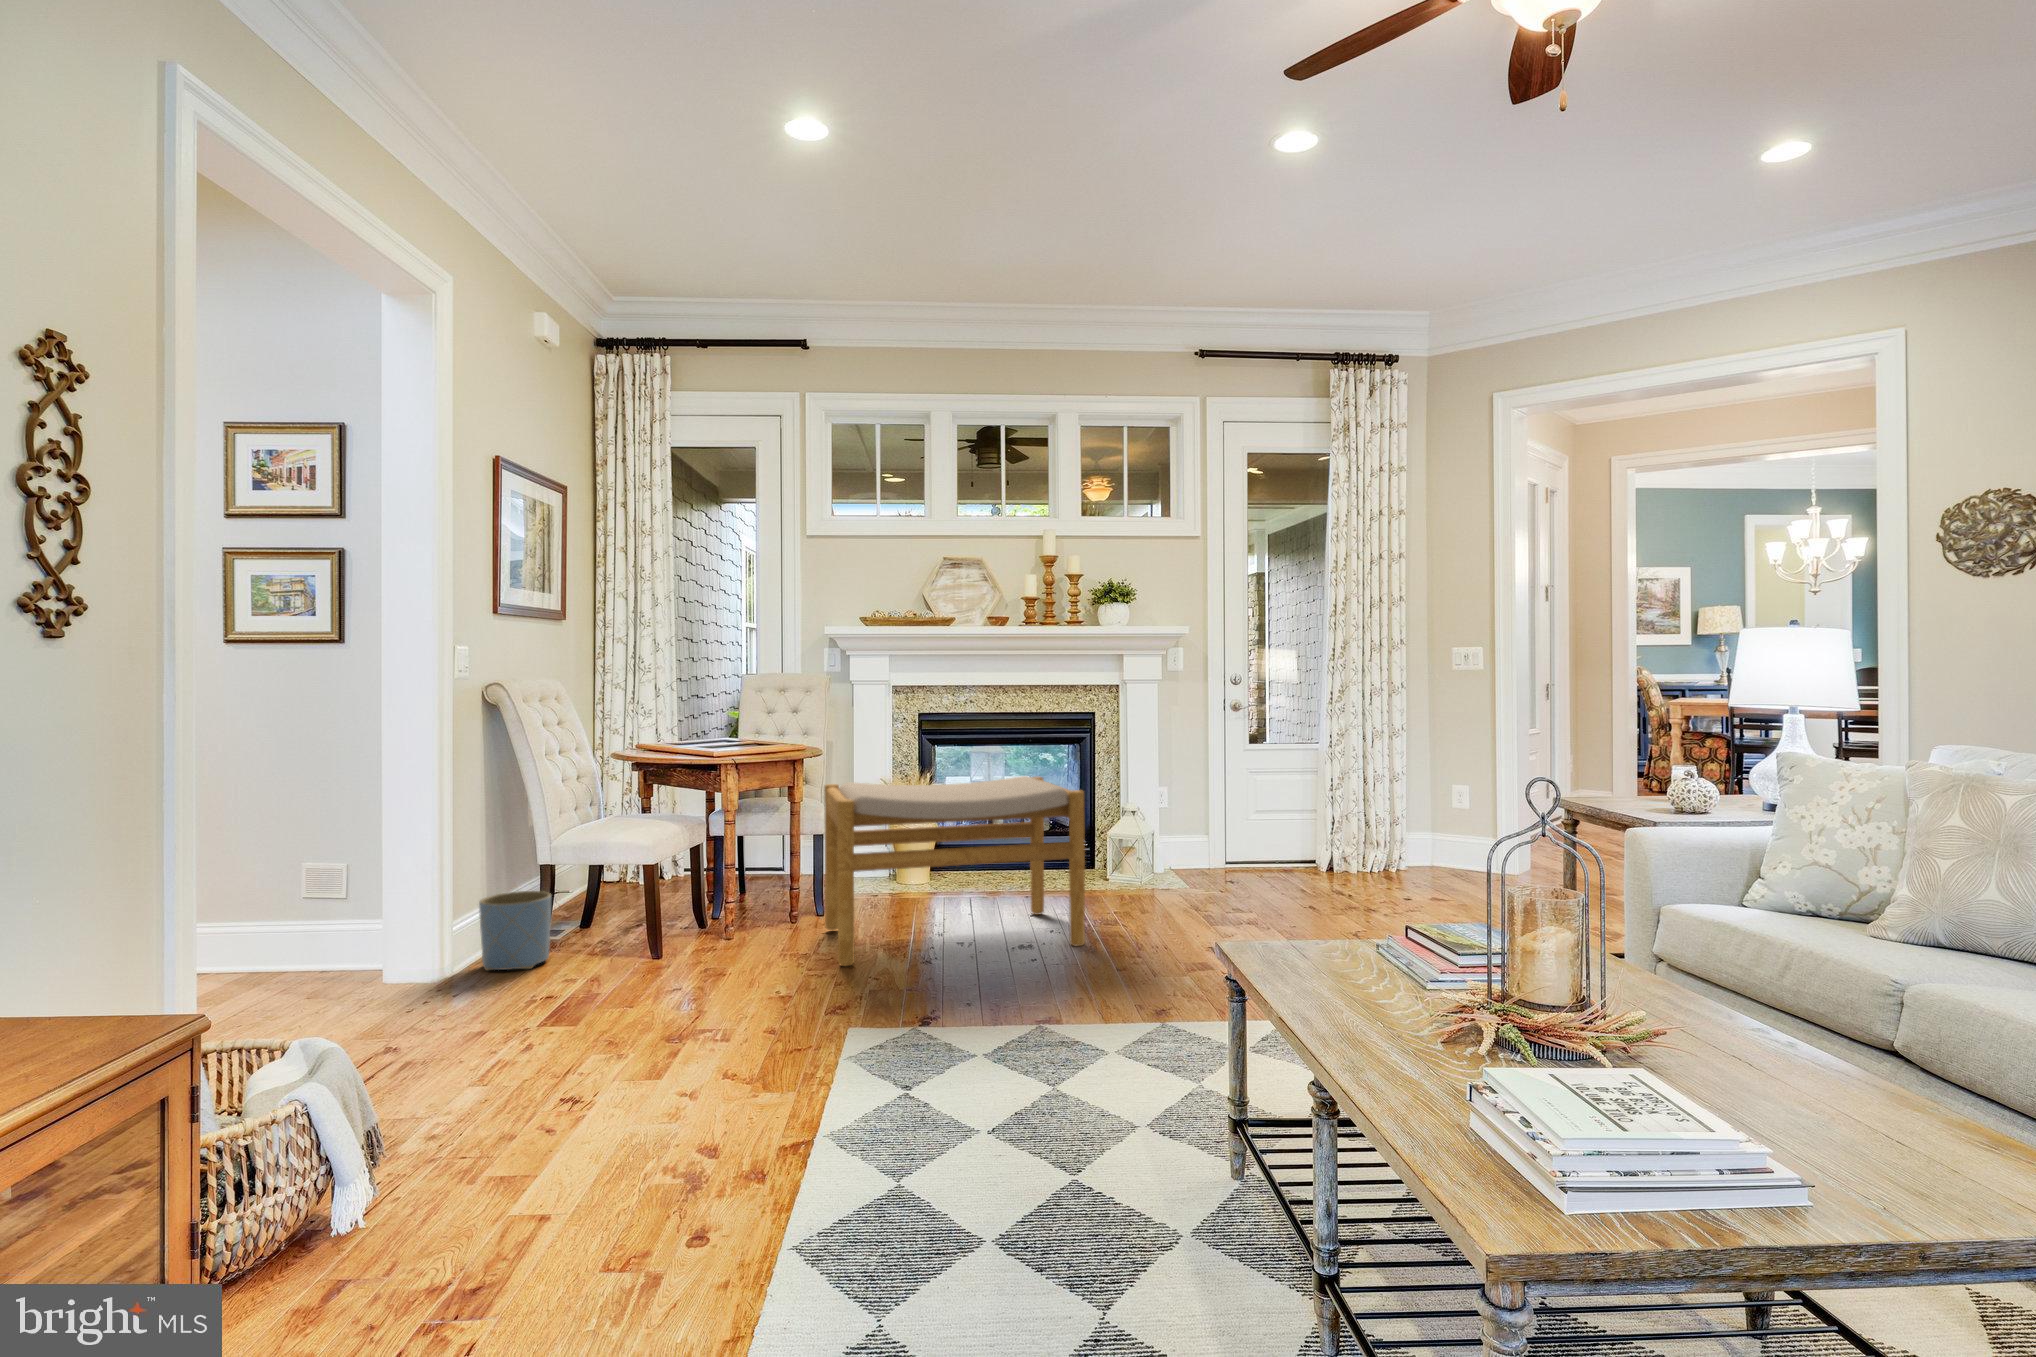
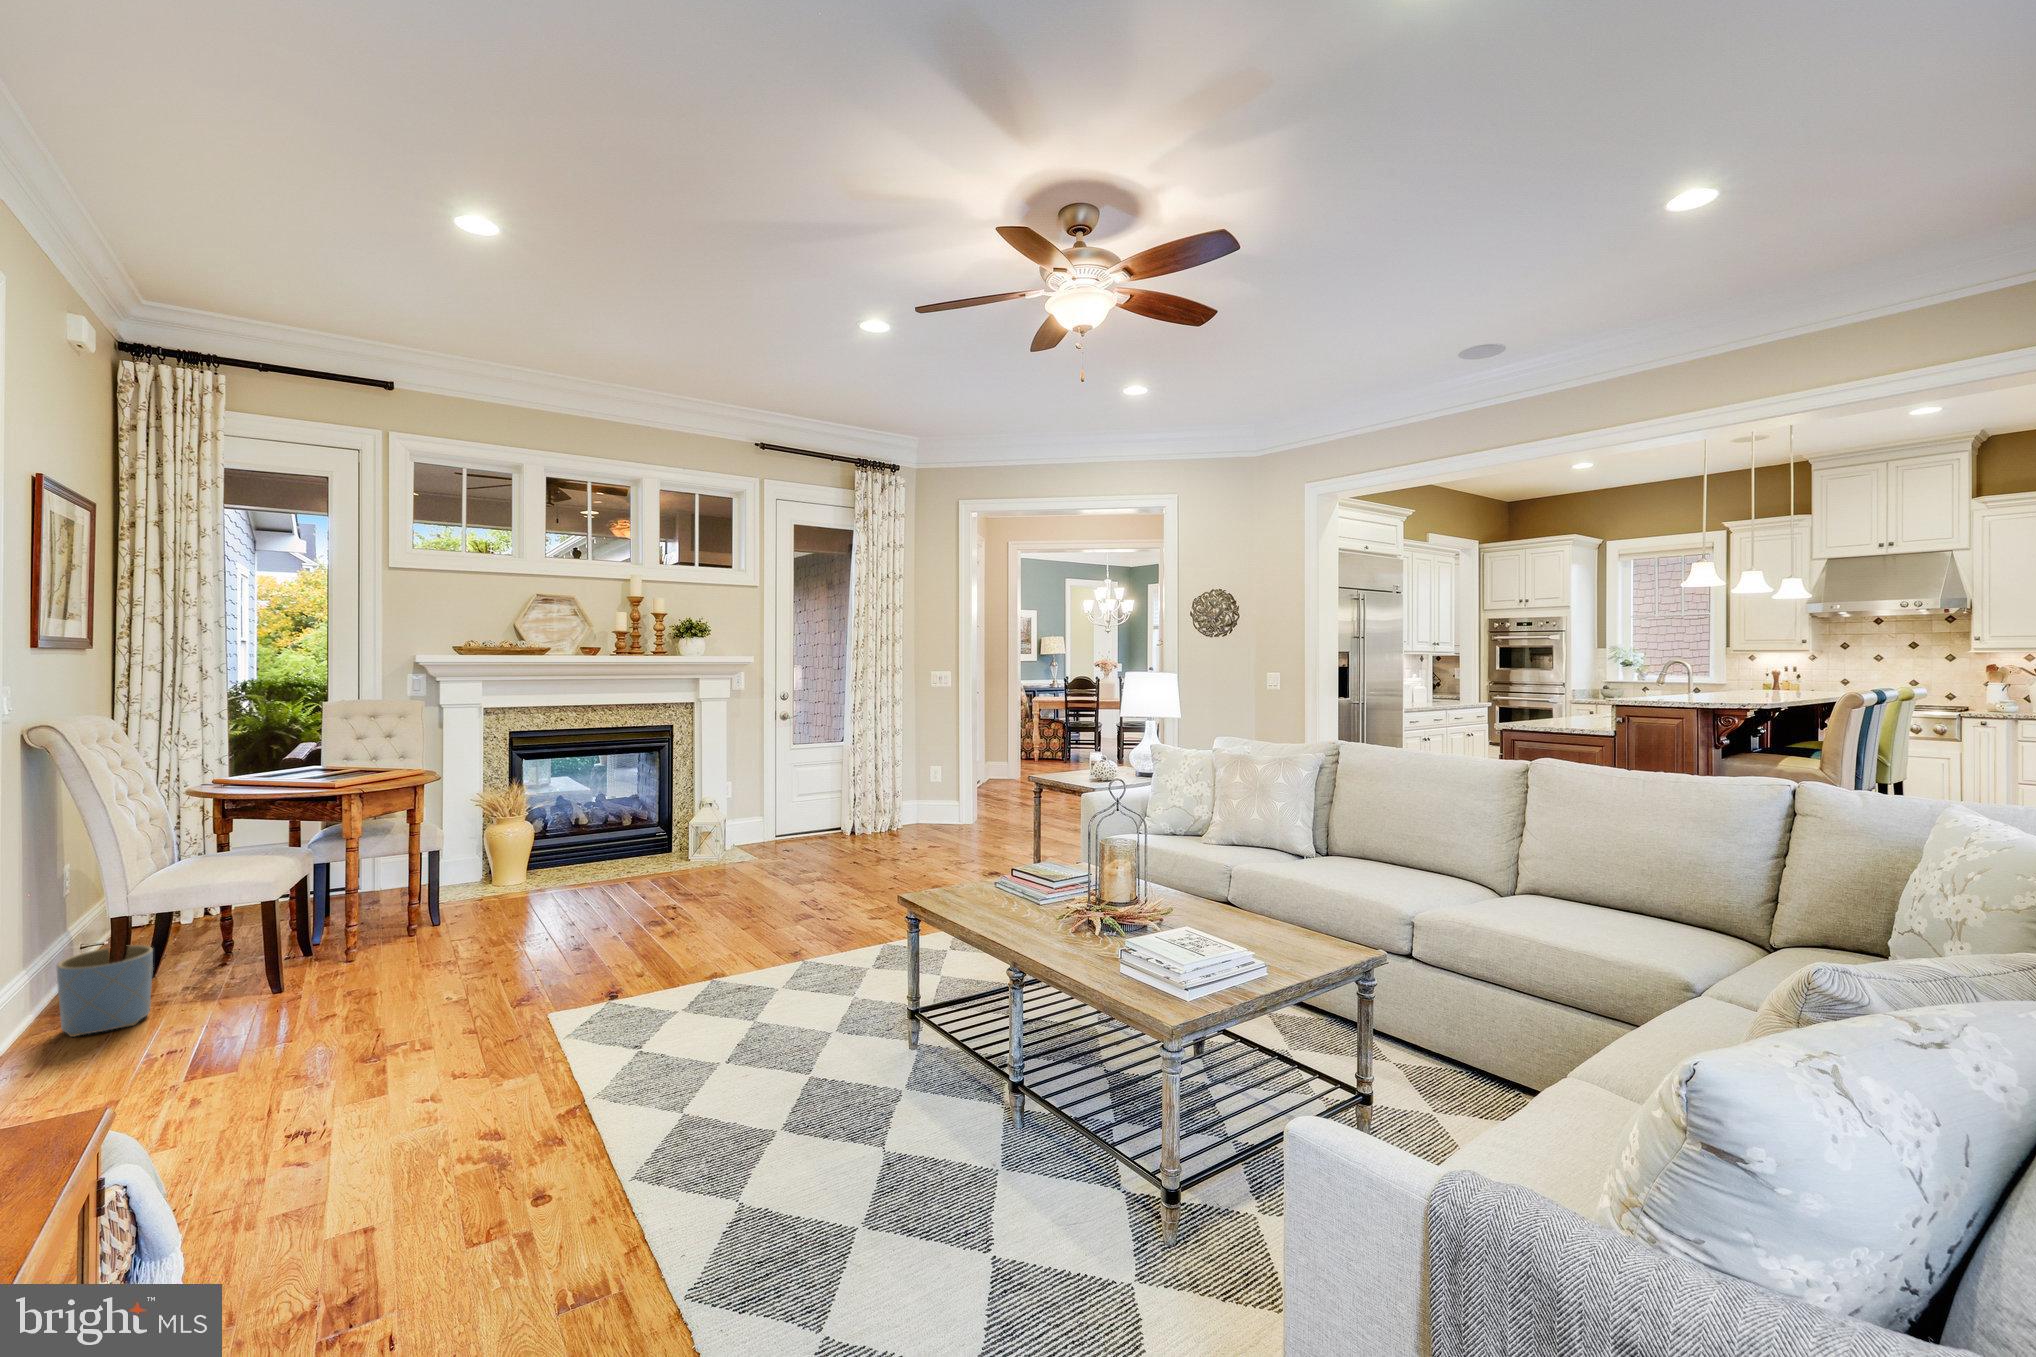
footstool: present [824,776,1085,966] -> none [456,788,705,966]

